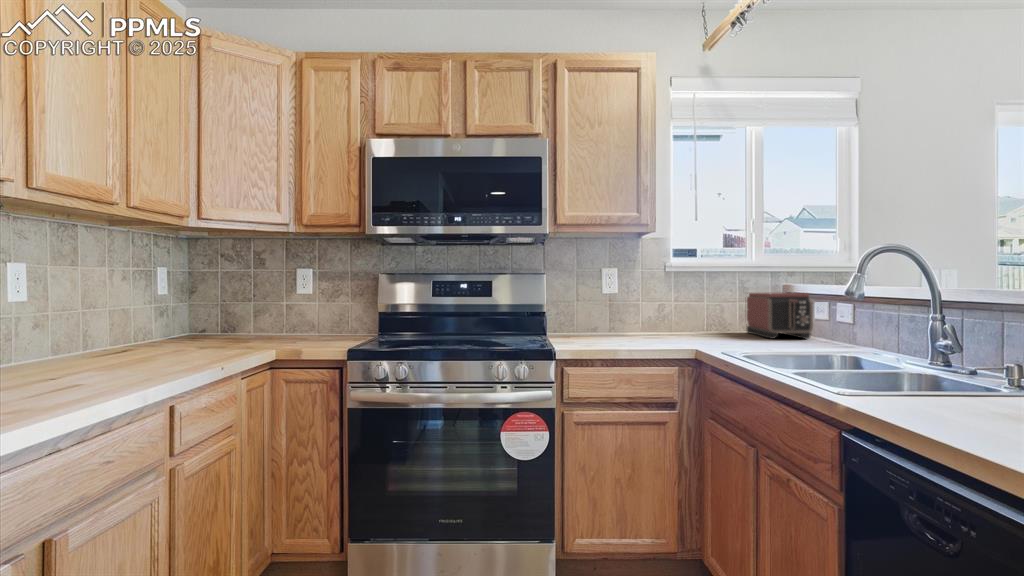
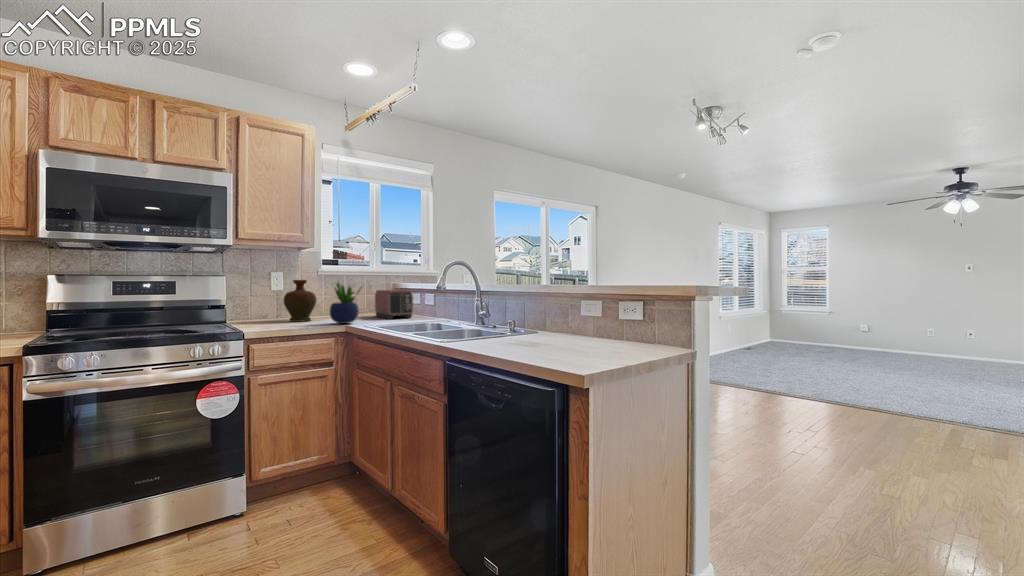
potted plant: none [674,273,728,343] -> present [330,282,362,324]
decorative vase: none [615,278,658,336] -> present [284,280,316,322]

